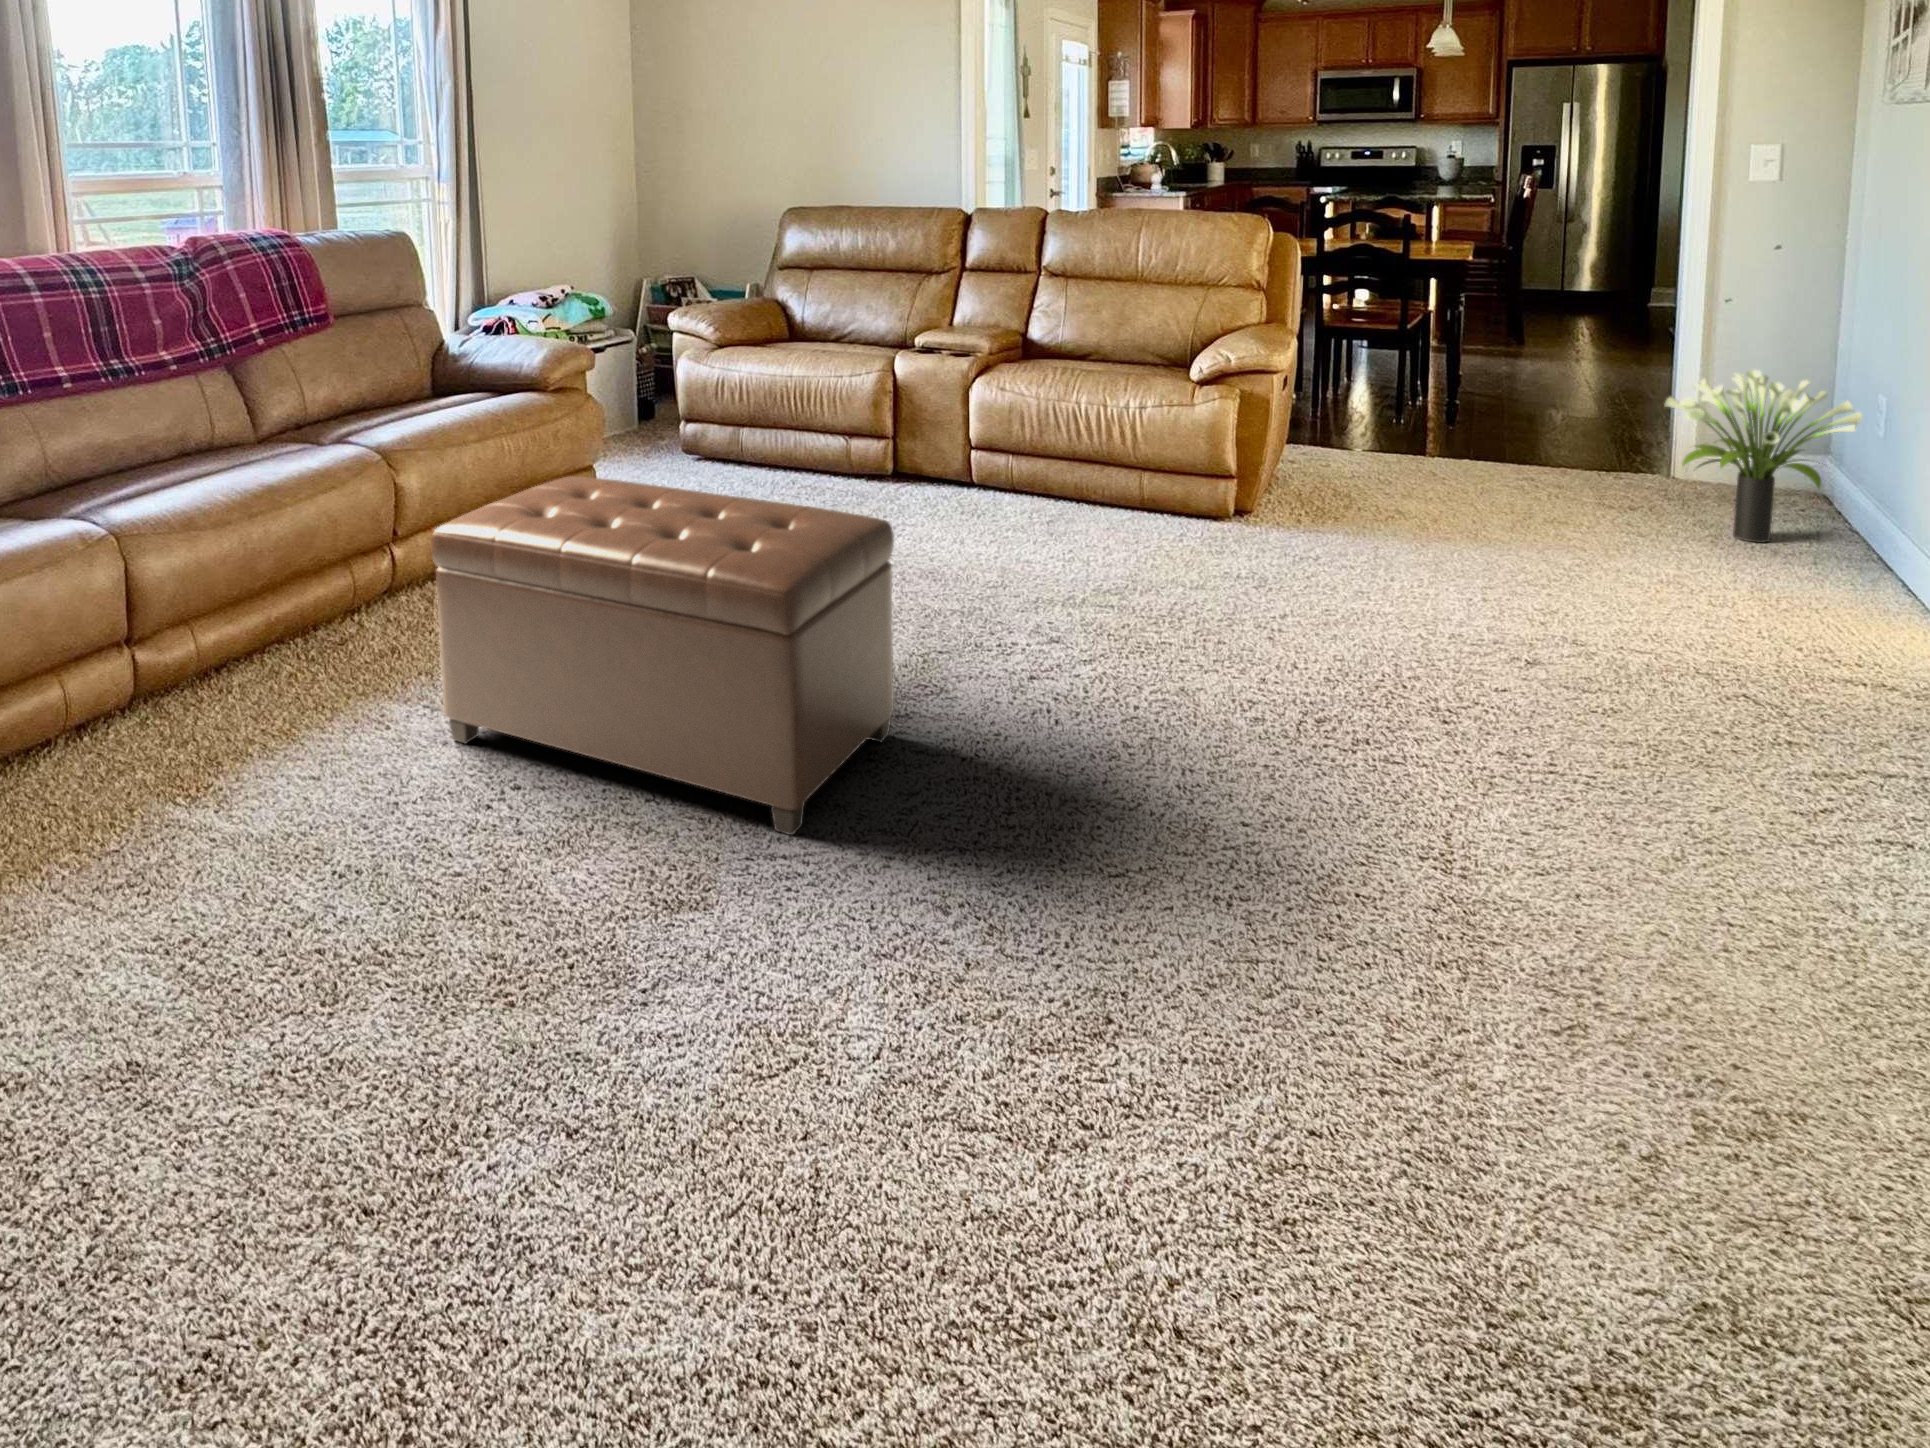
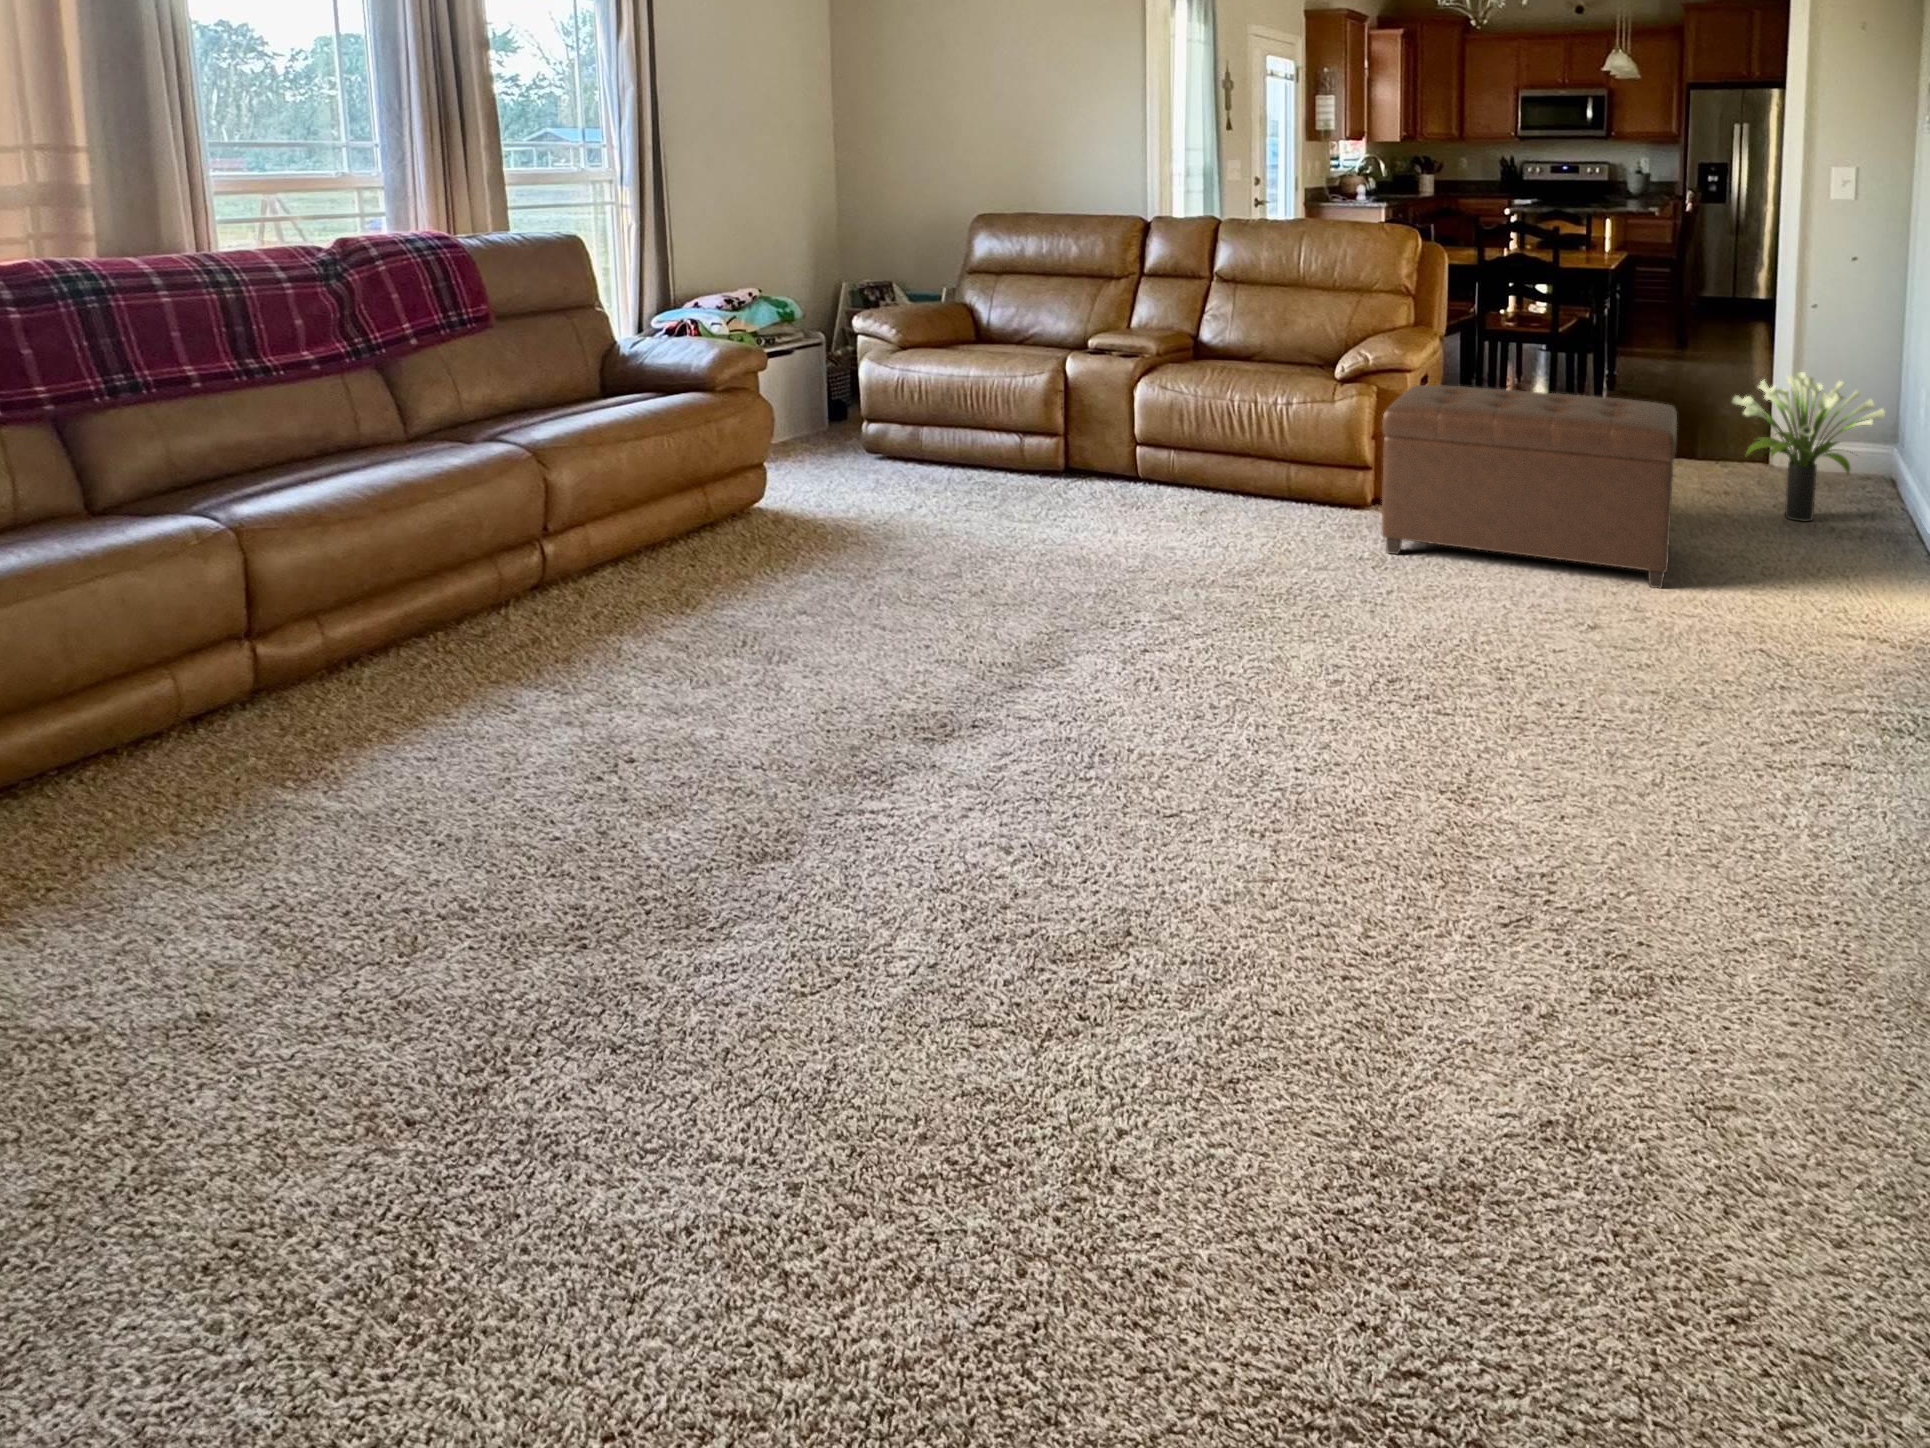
ottoman: present [431,476,894,835] -> present [1382,385,1677,589]

